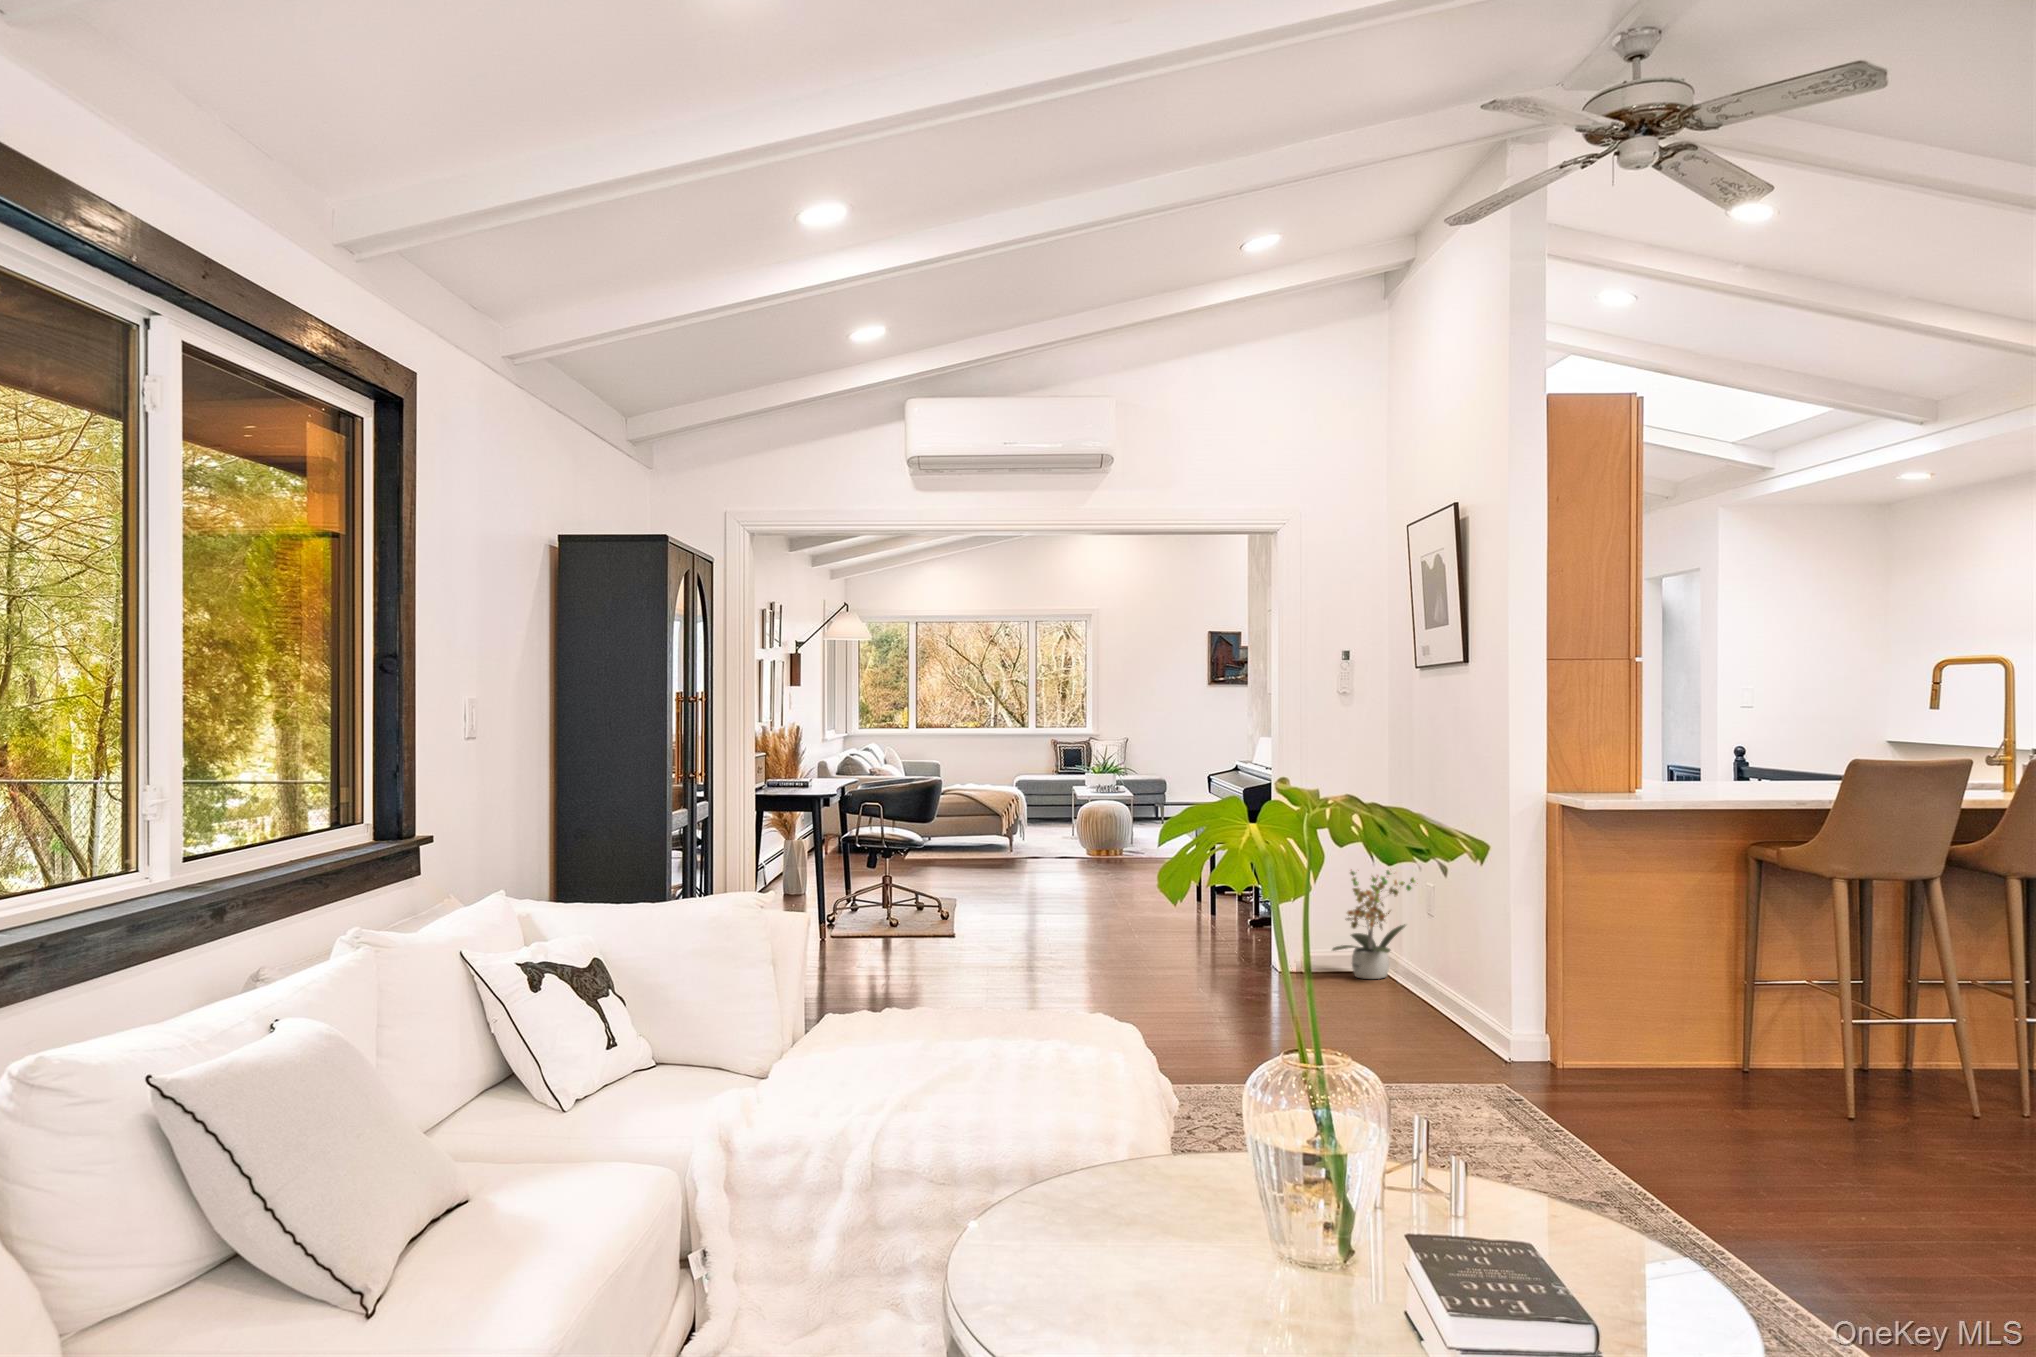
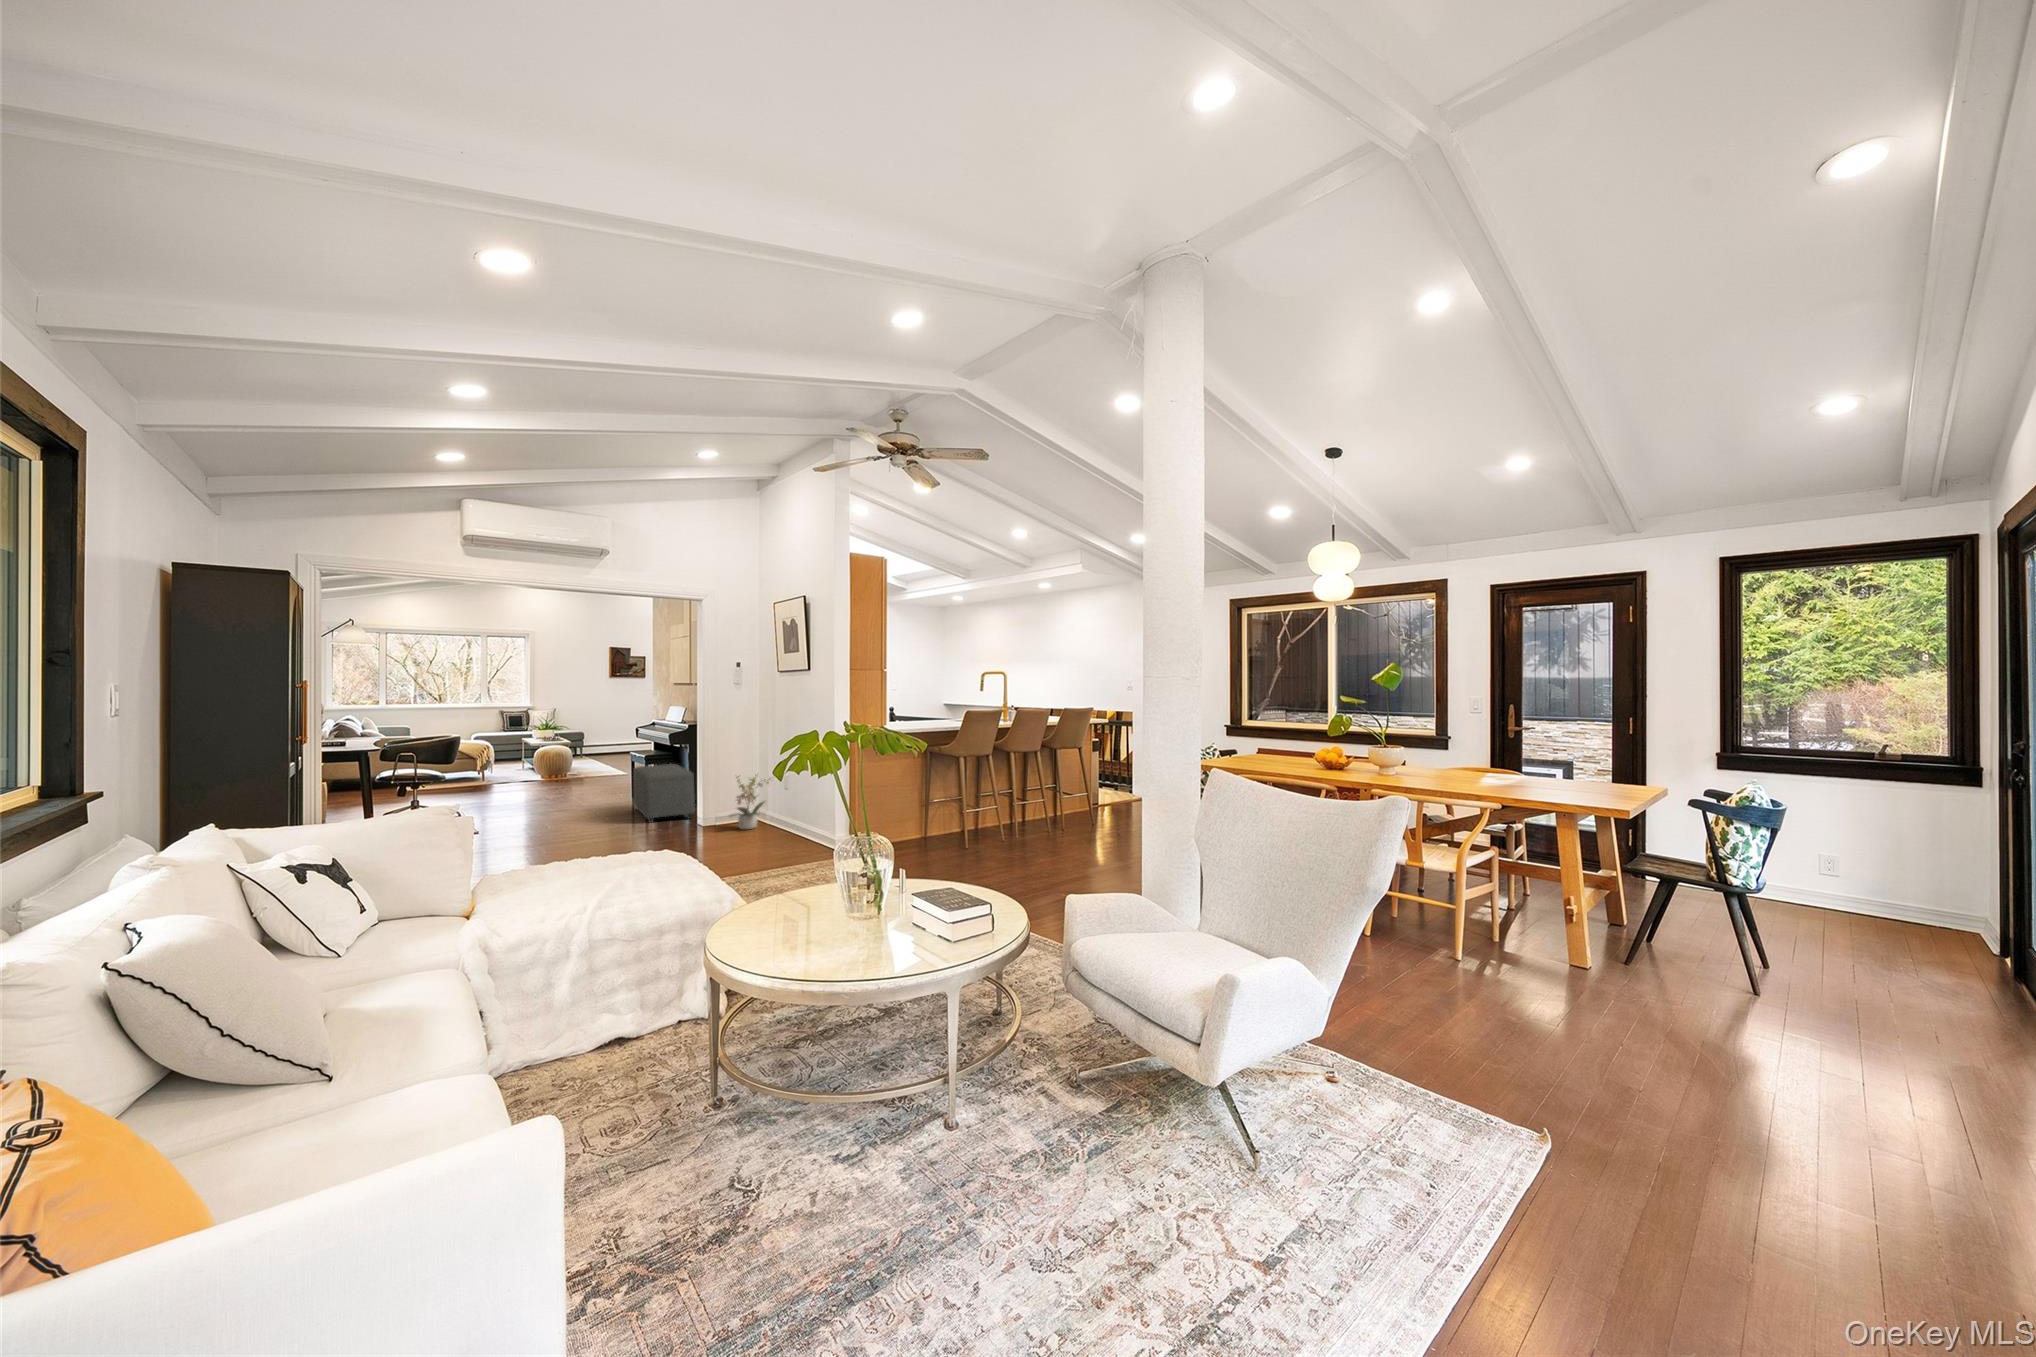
ottoman: none [1194,842,1287,949] -> present [633,764,695,823]

